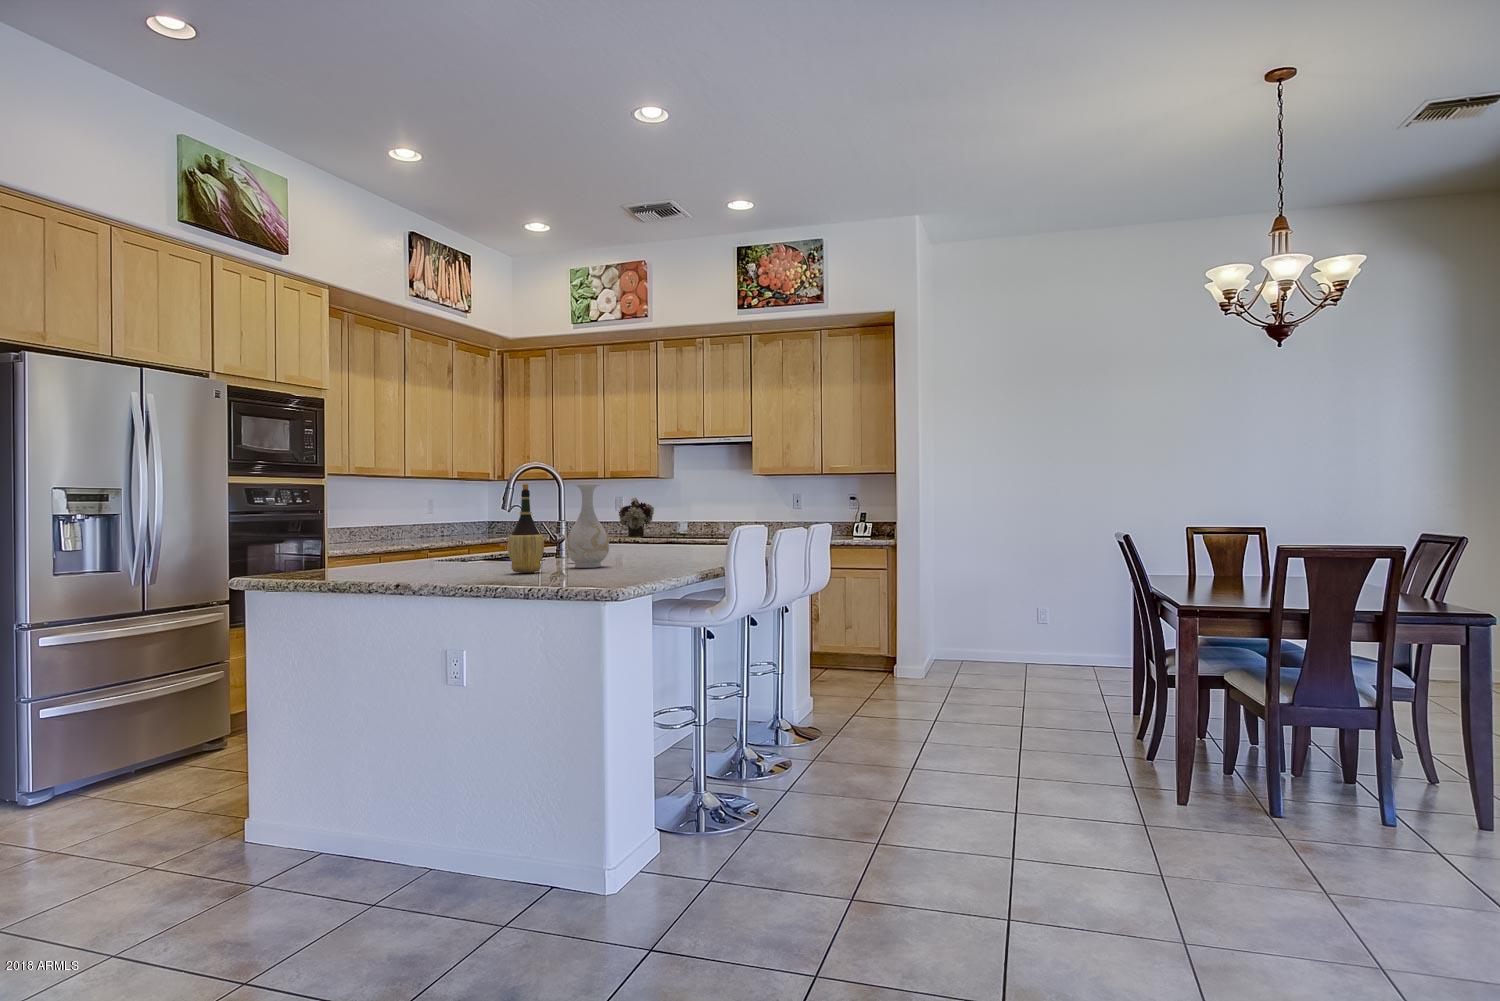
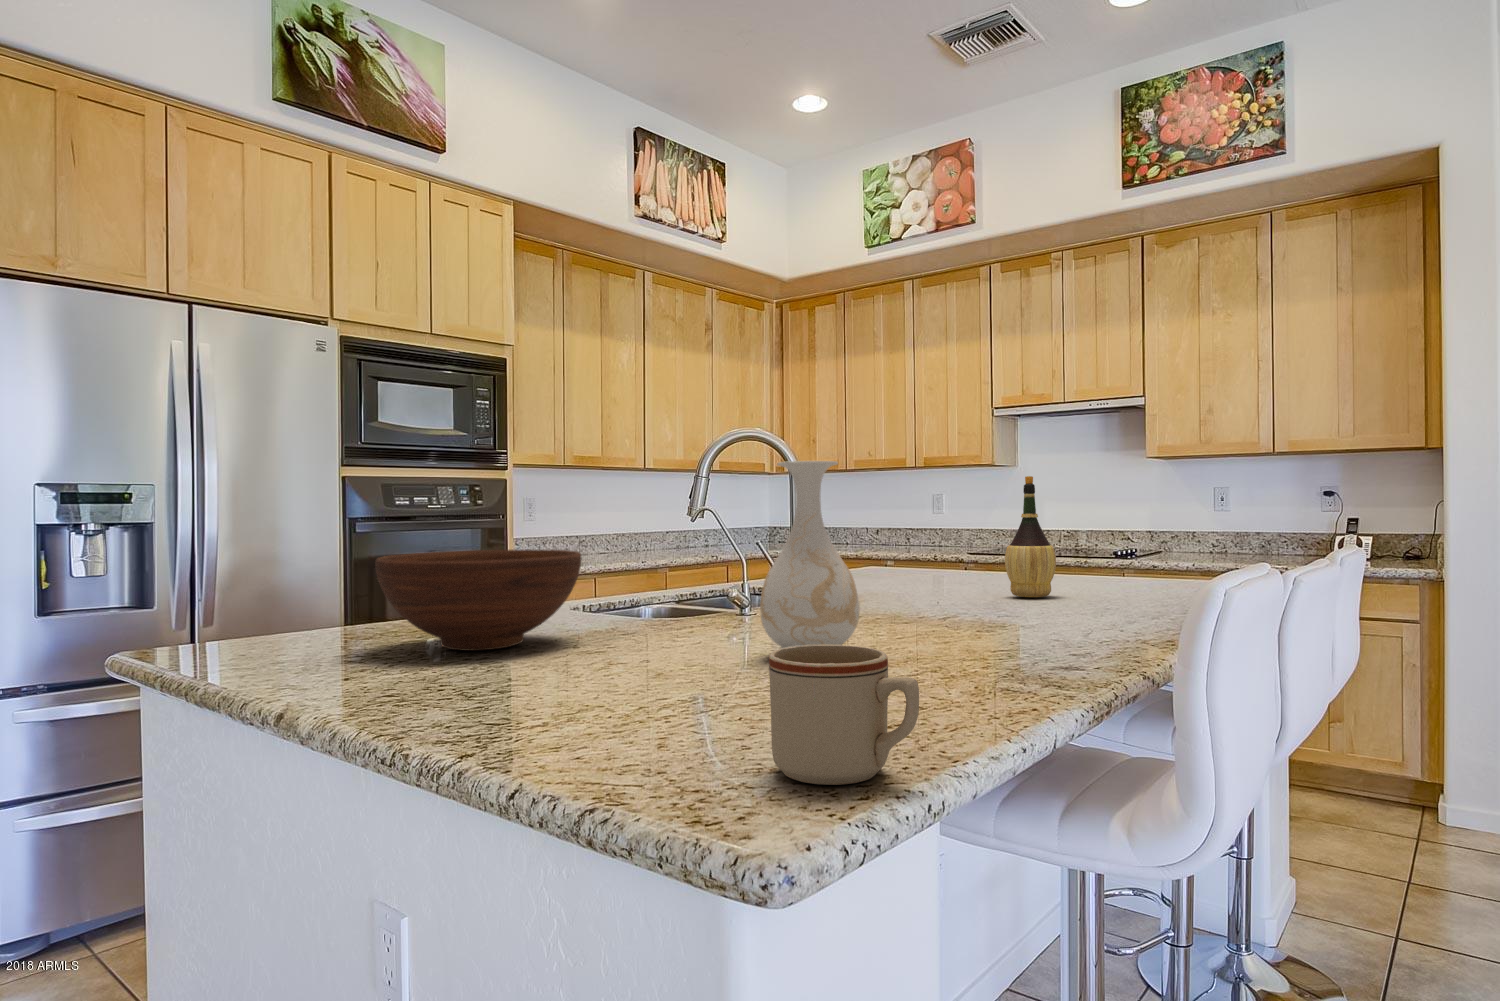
wine bottle: present [508,484,544,573] -> present [1005,476,1056,597]
flower arrangement: present [619,498,654,537] -> none [934,495,985,551]
fruit bowl: none [366,525,470,572] -> present [375,549,582,651]
mug: none [602,544,646,579] -> present [769,645,919,785]

